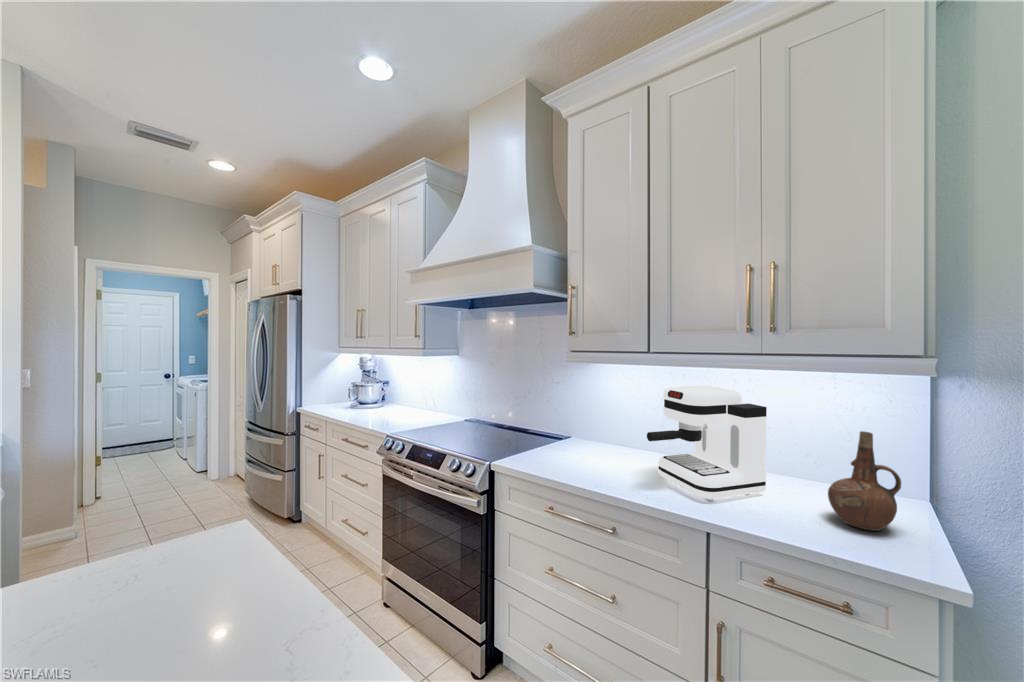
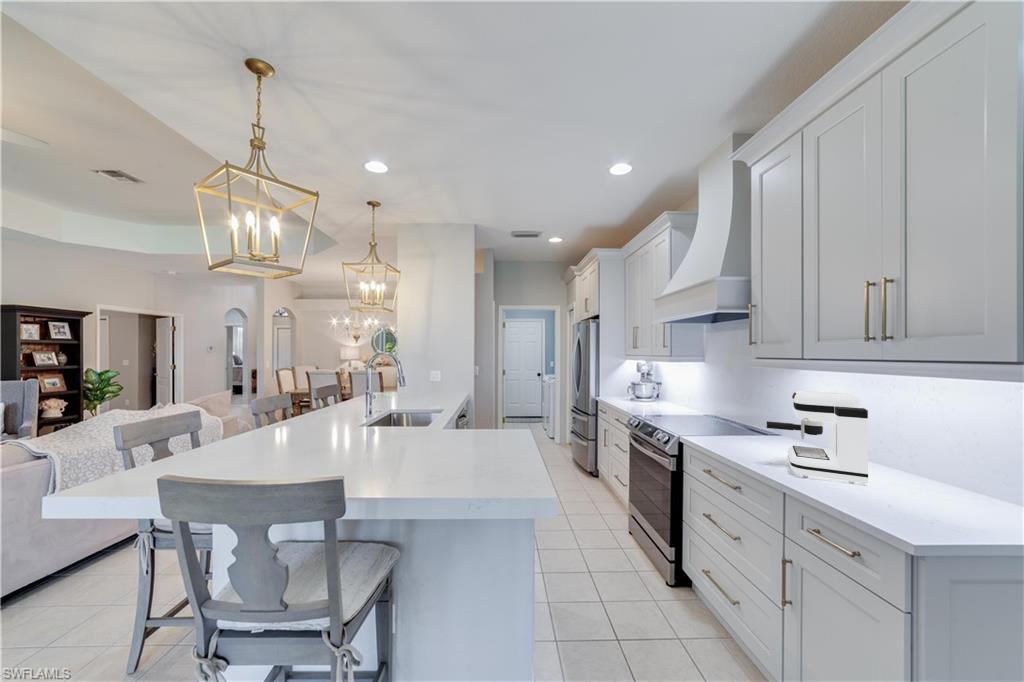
ceramic pitcher: present [828,431,901,531] -> none [885,432,948,515]

